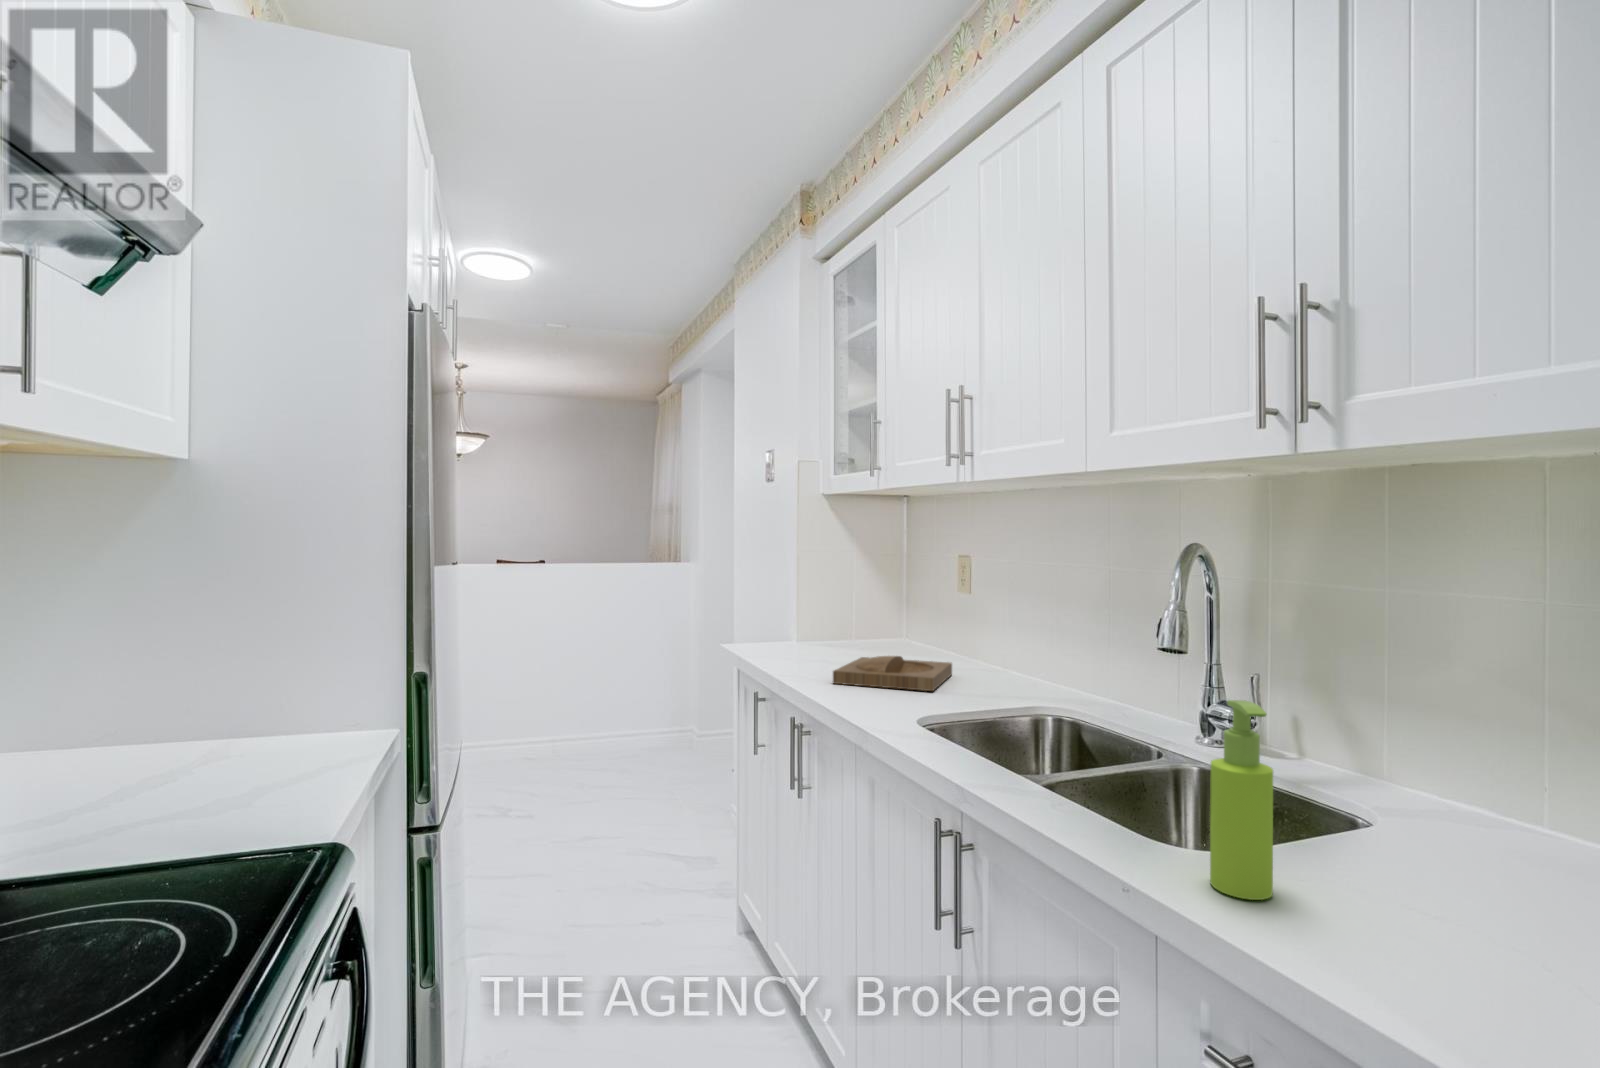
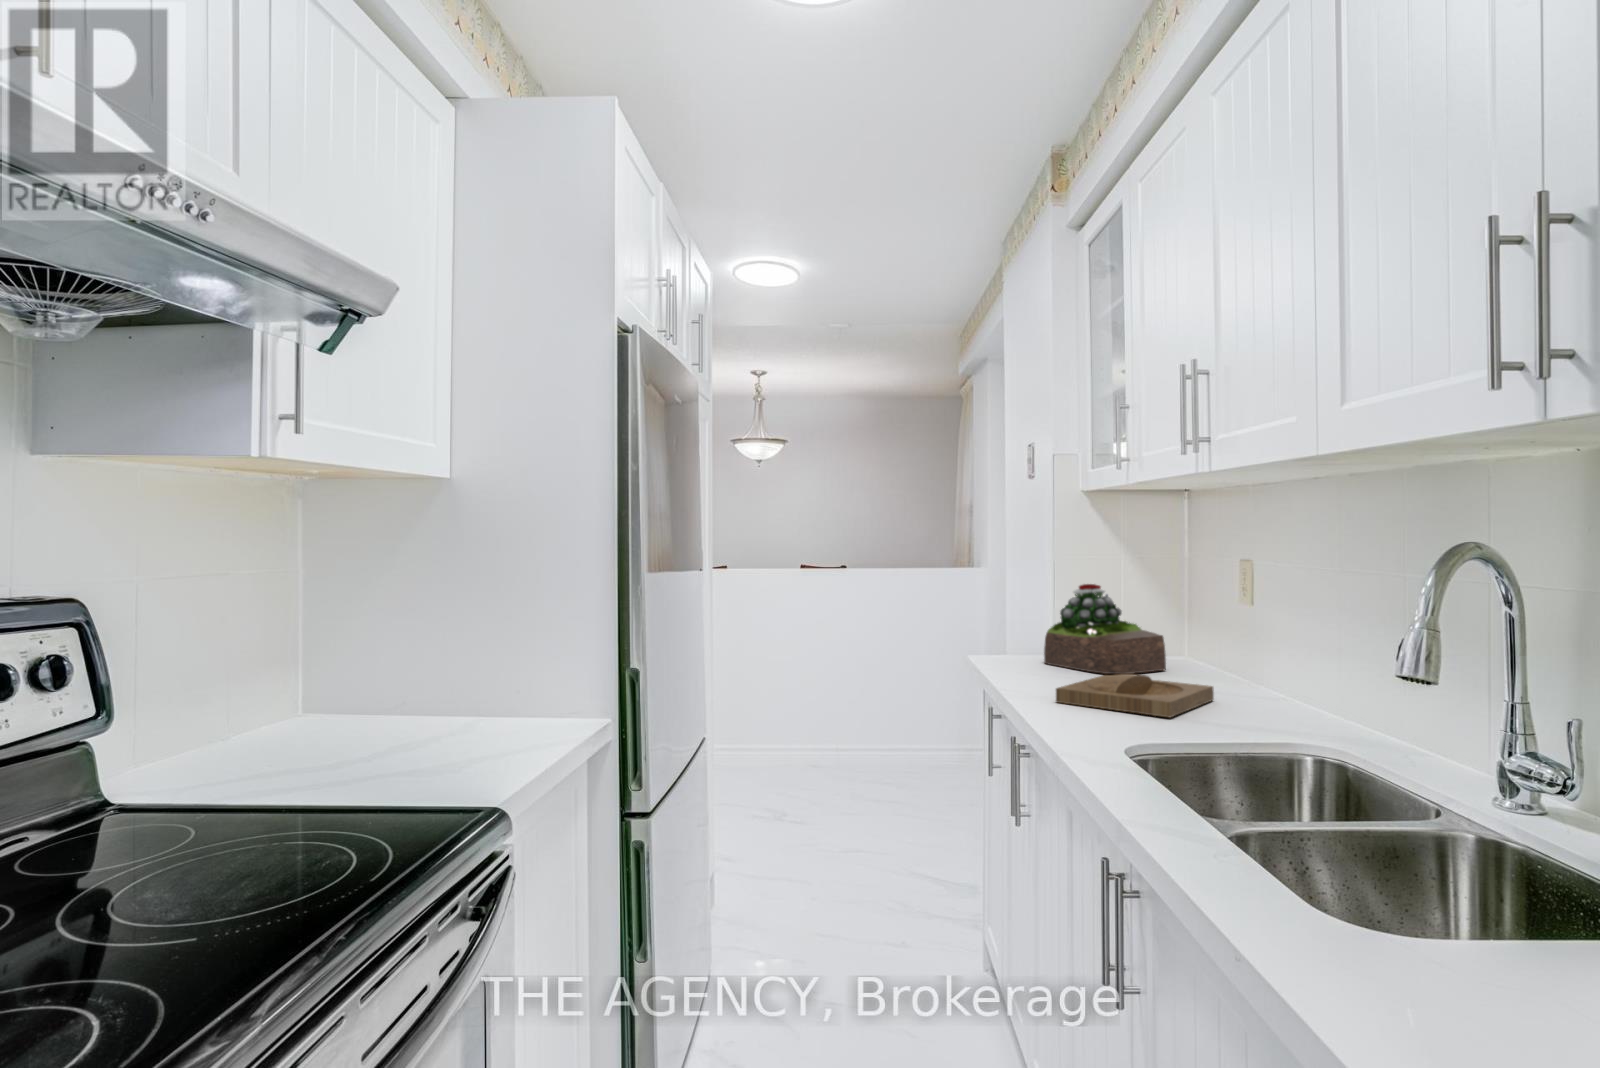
succulent plant: none [796,577,897,656] -> present [1044,584,1166,674]
soap dispenser: present [1210,700,1273,900] -> none [1342,741,1428,998]

